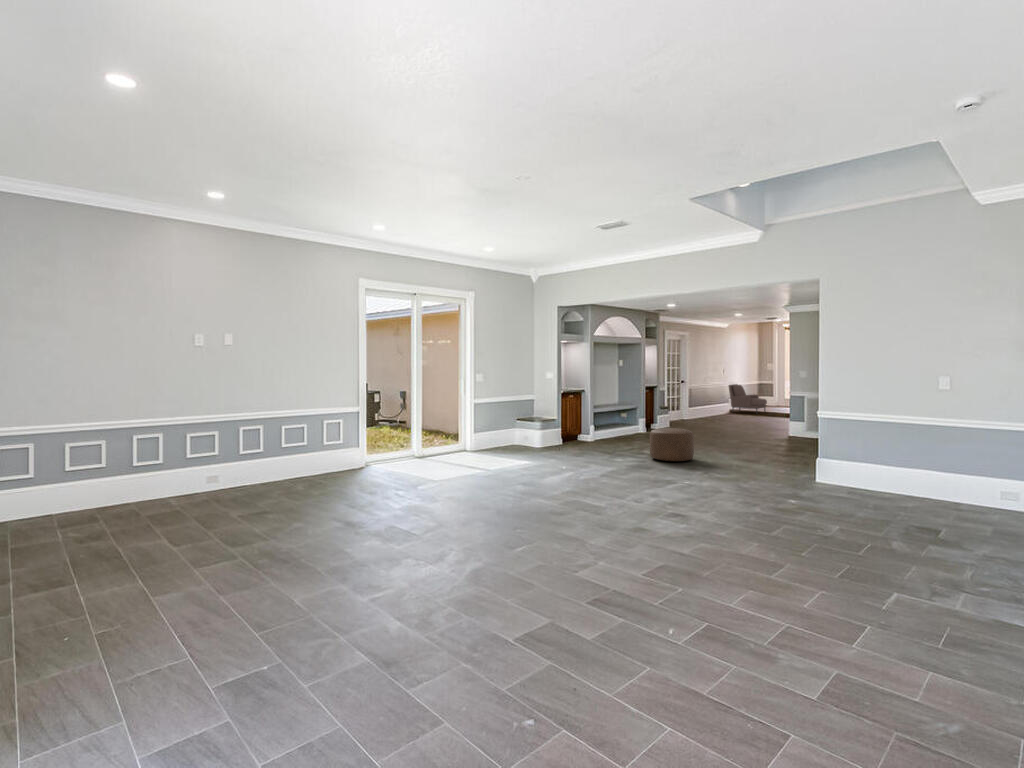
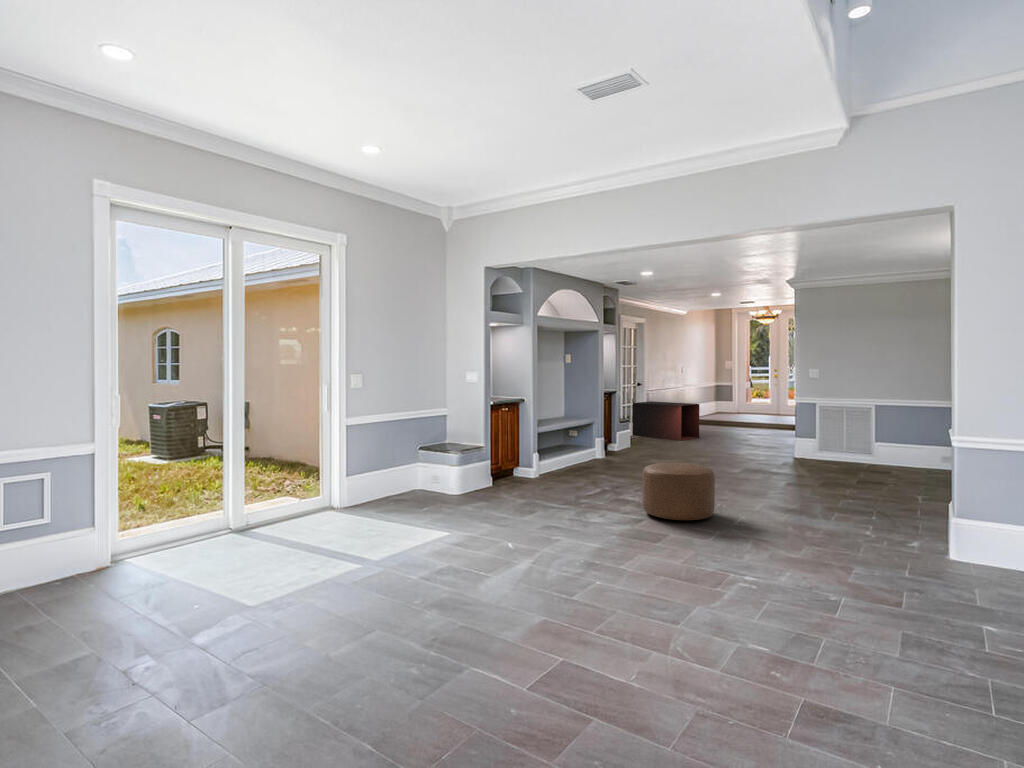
armchair: present [729,384,767,413] -> none [688,386,734,425]
storage cabinet: none [676,395,727,424] -> present [632,401,699,440]

